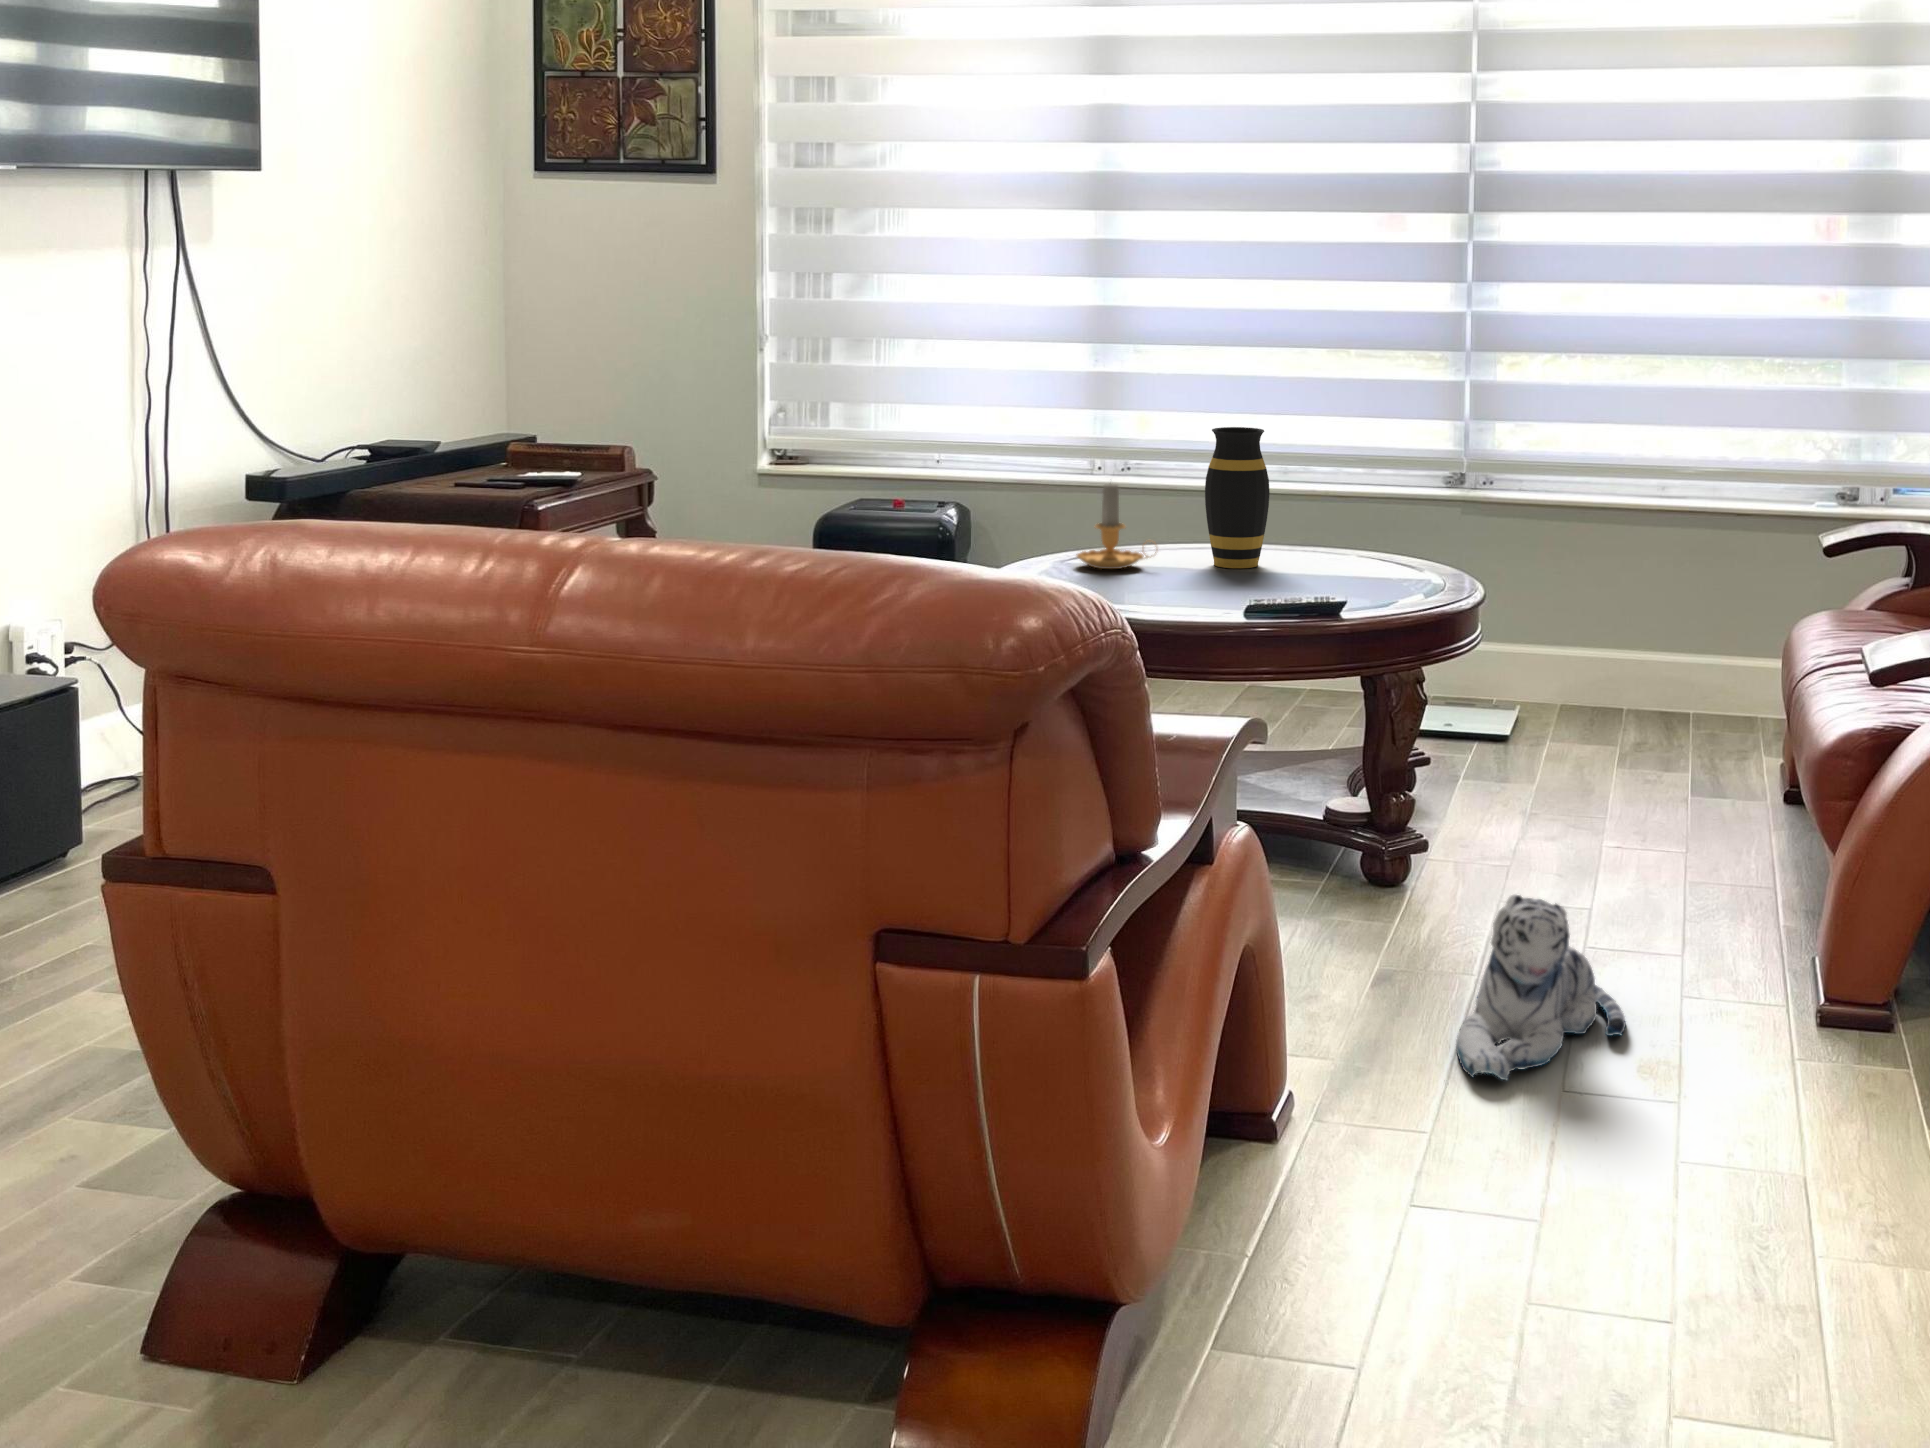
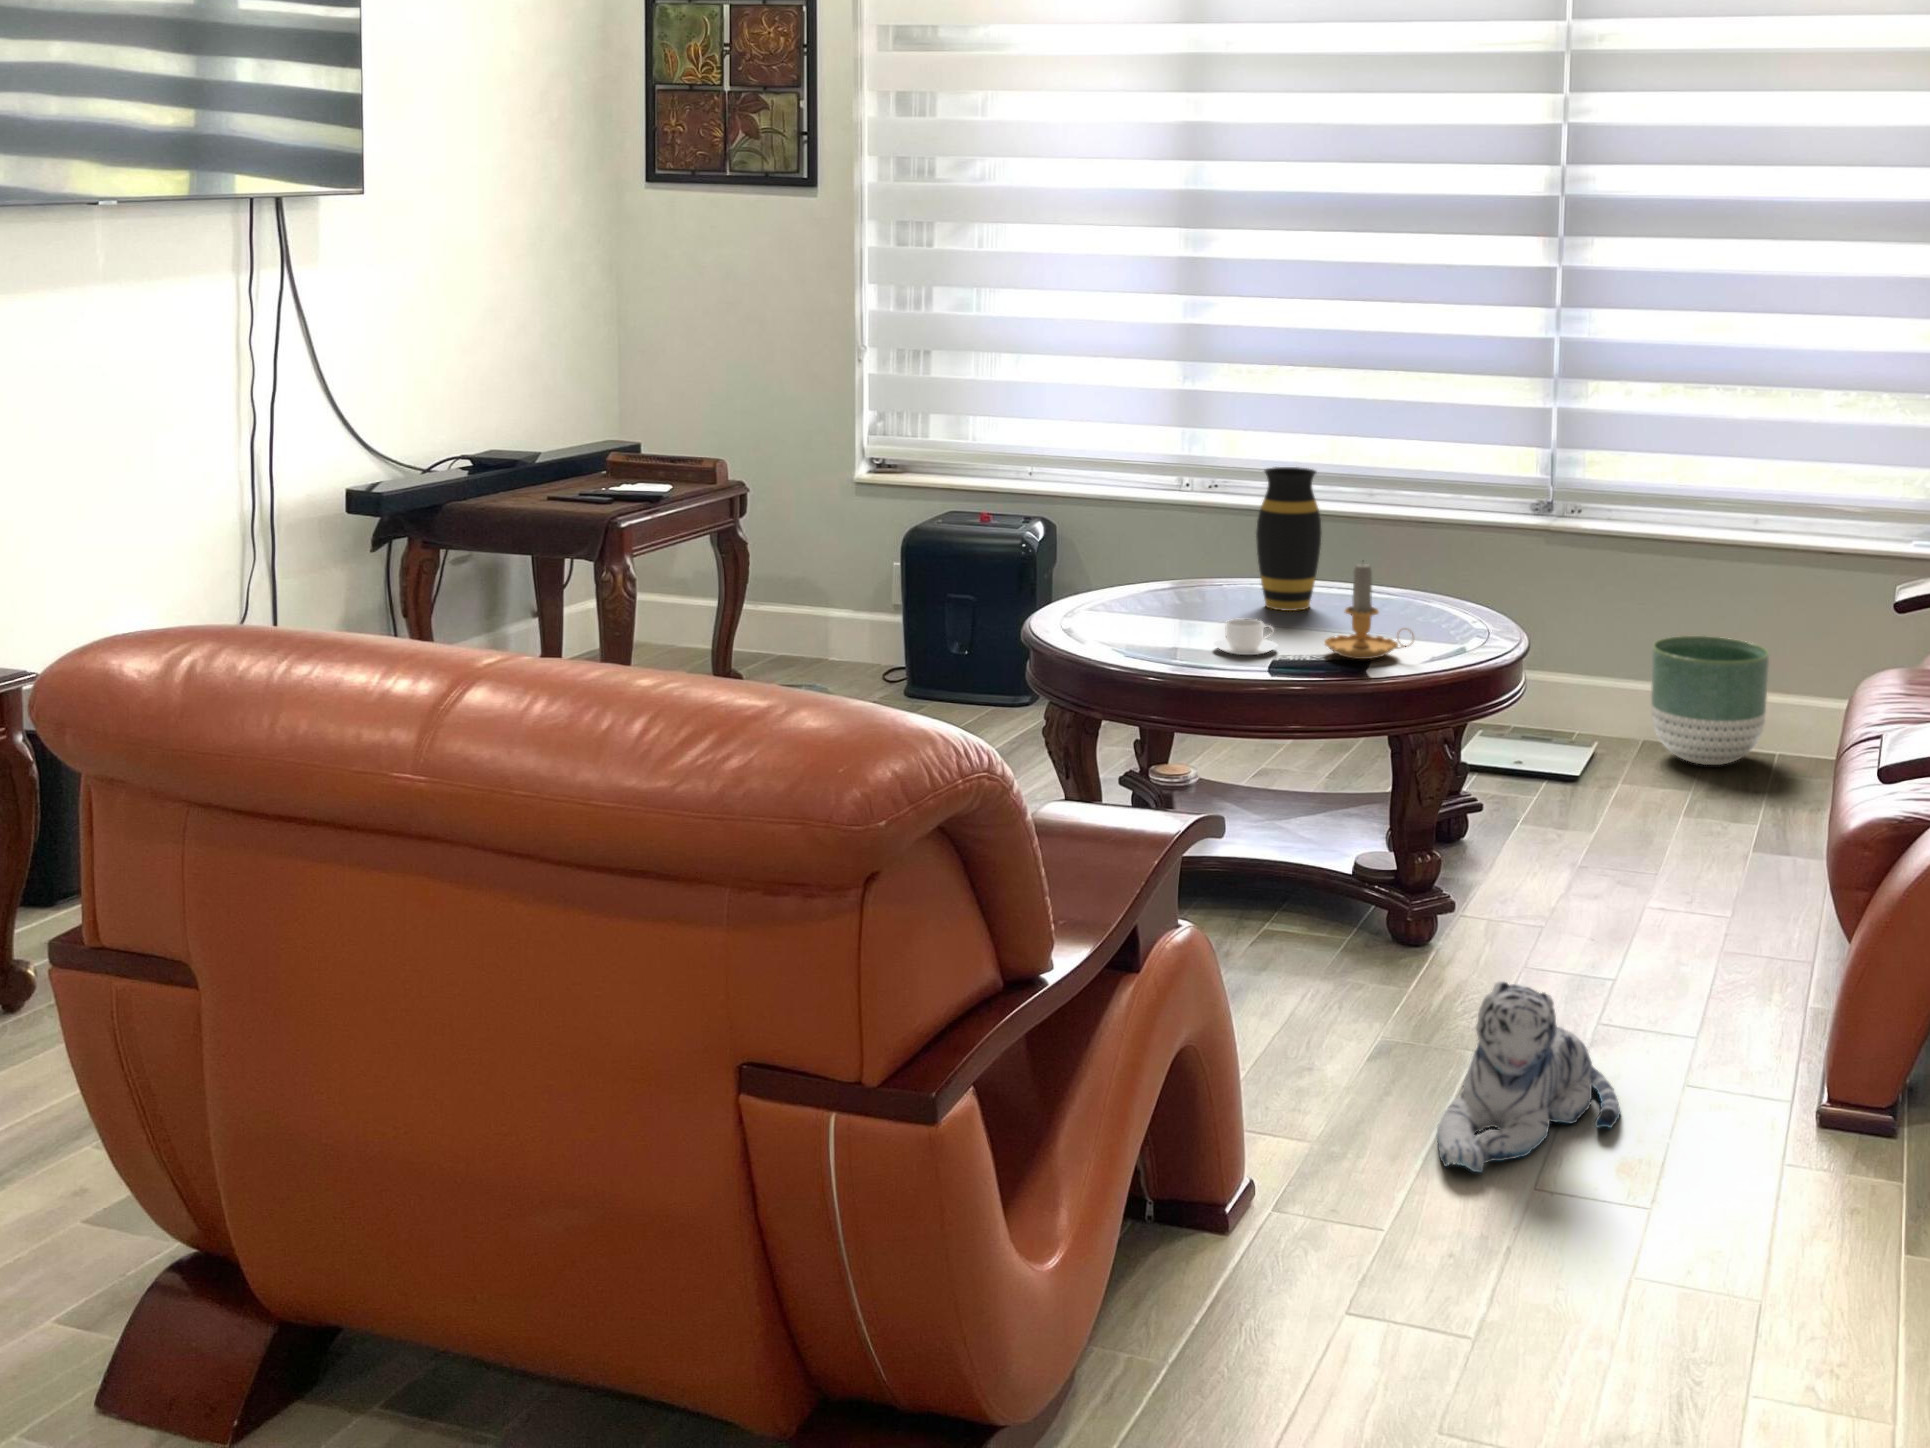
candle: present [1077,484,1156,569] -> present [1324,564,1413,659]
coffee cup: none [1179,570,1243,604] -> present [1214,619,1277,655]
planter: none [1569,599,1681,722] -> present [1651,636,1769,765]

